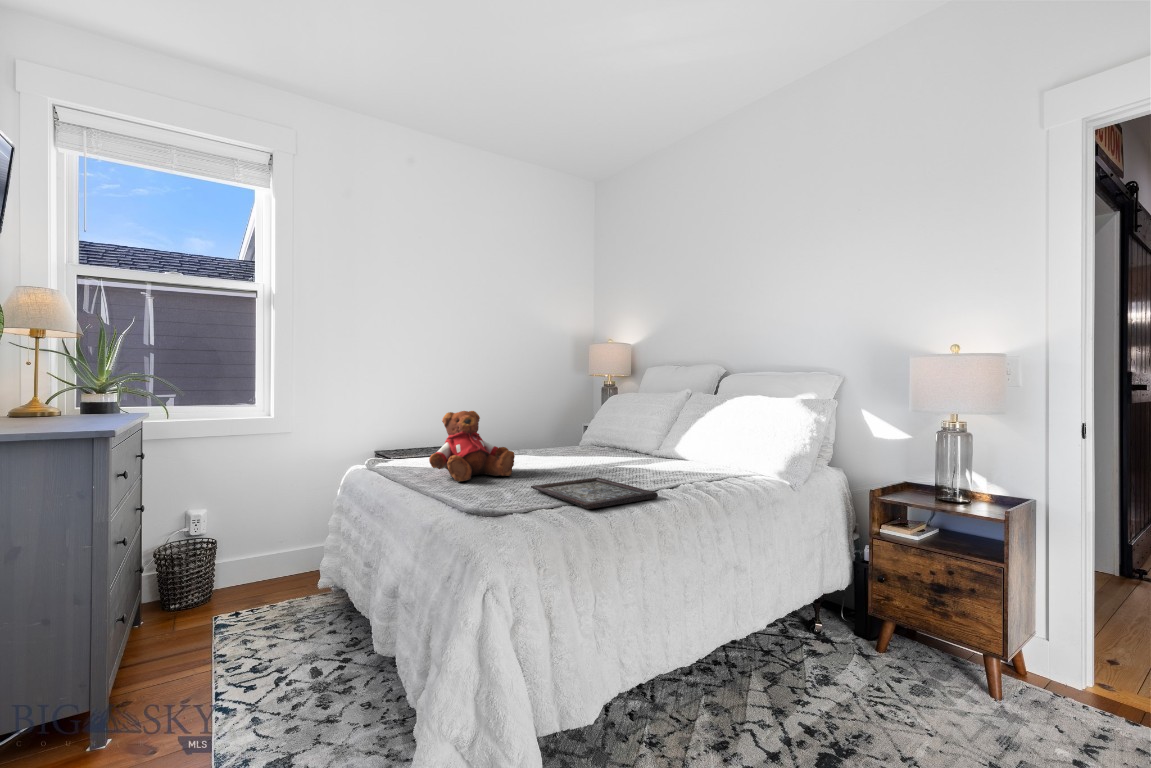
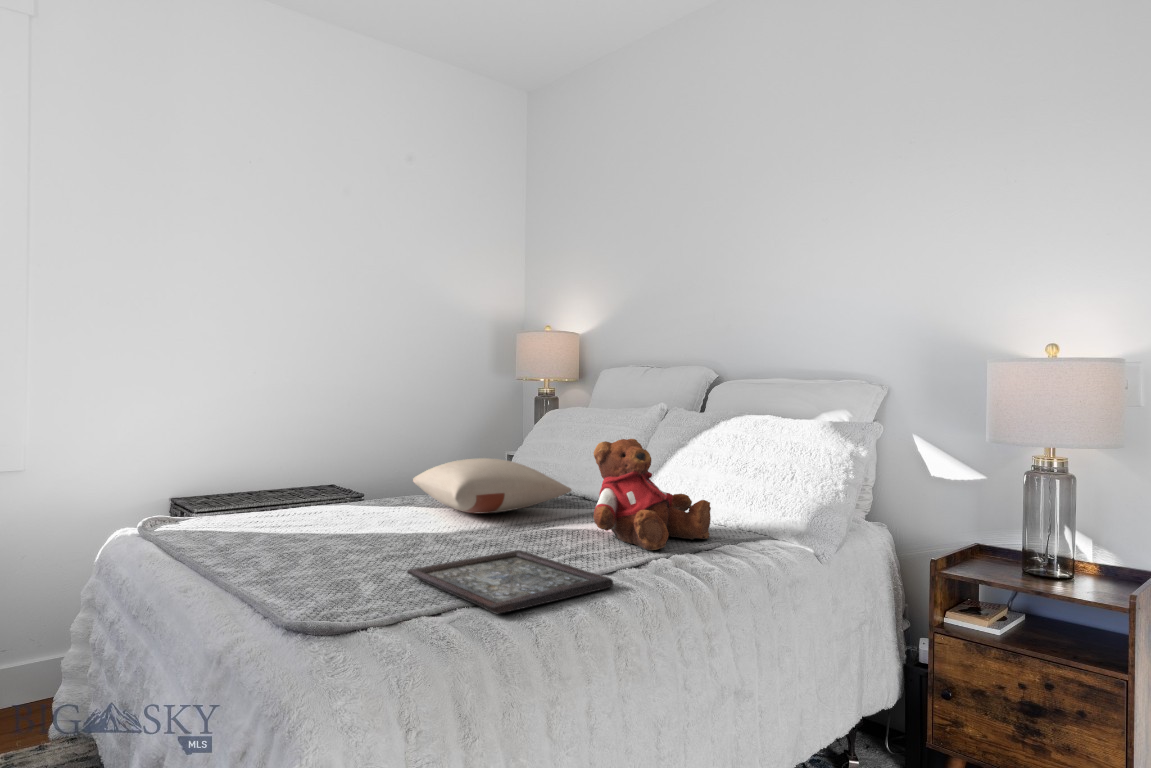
teddy bear: present [429,411,515,481] -> present [593,439,711,550]
pillow: none [528,424,629,458] -> present [413,458,571,514]

